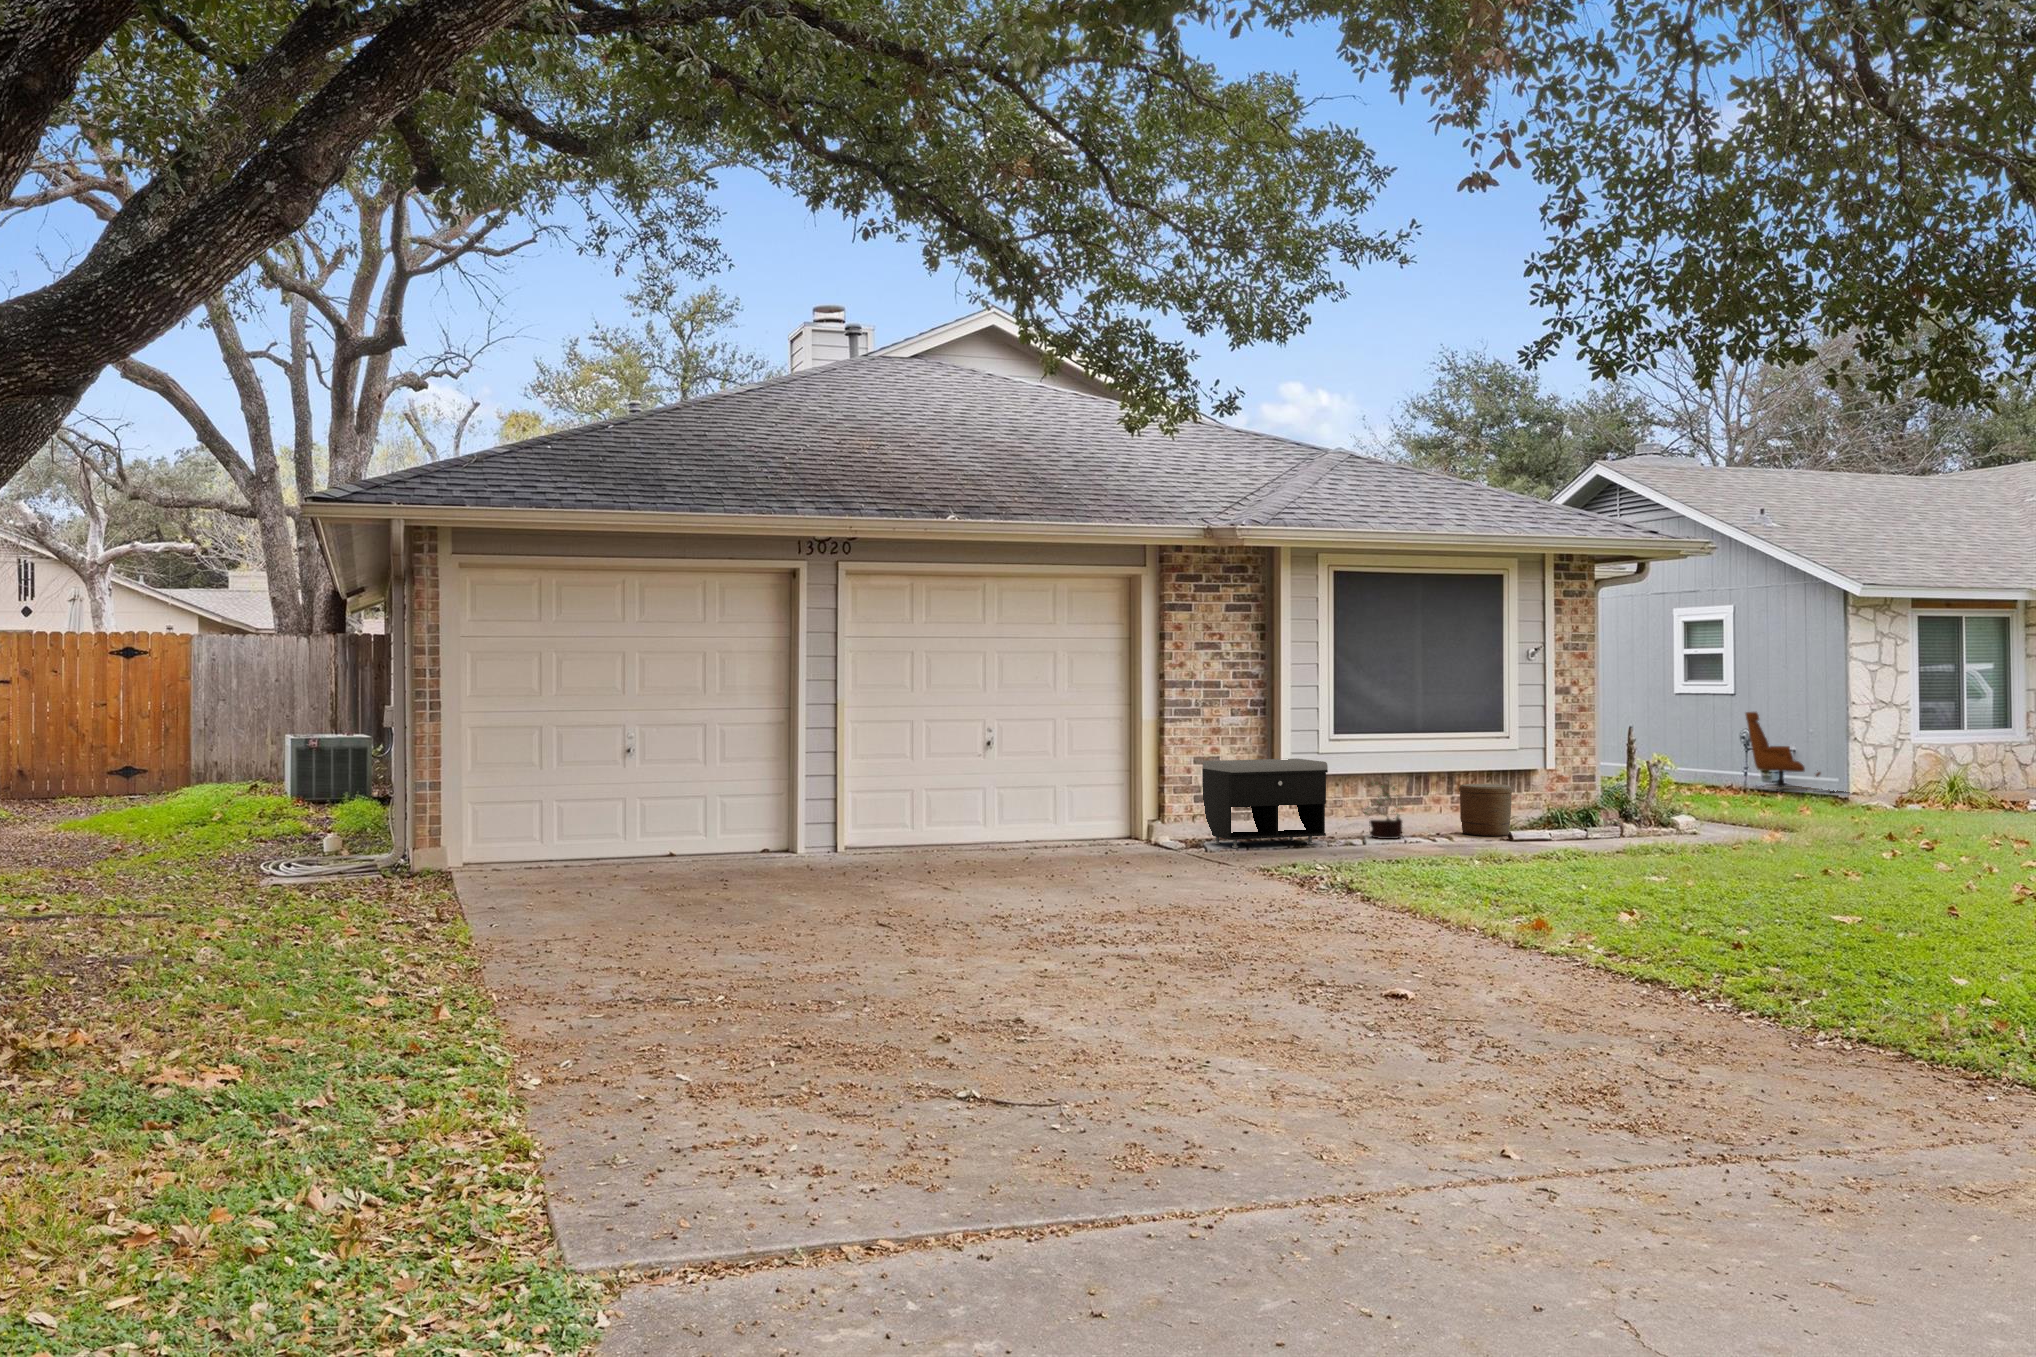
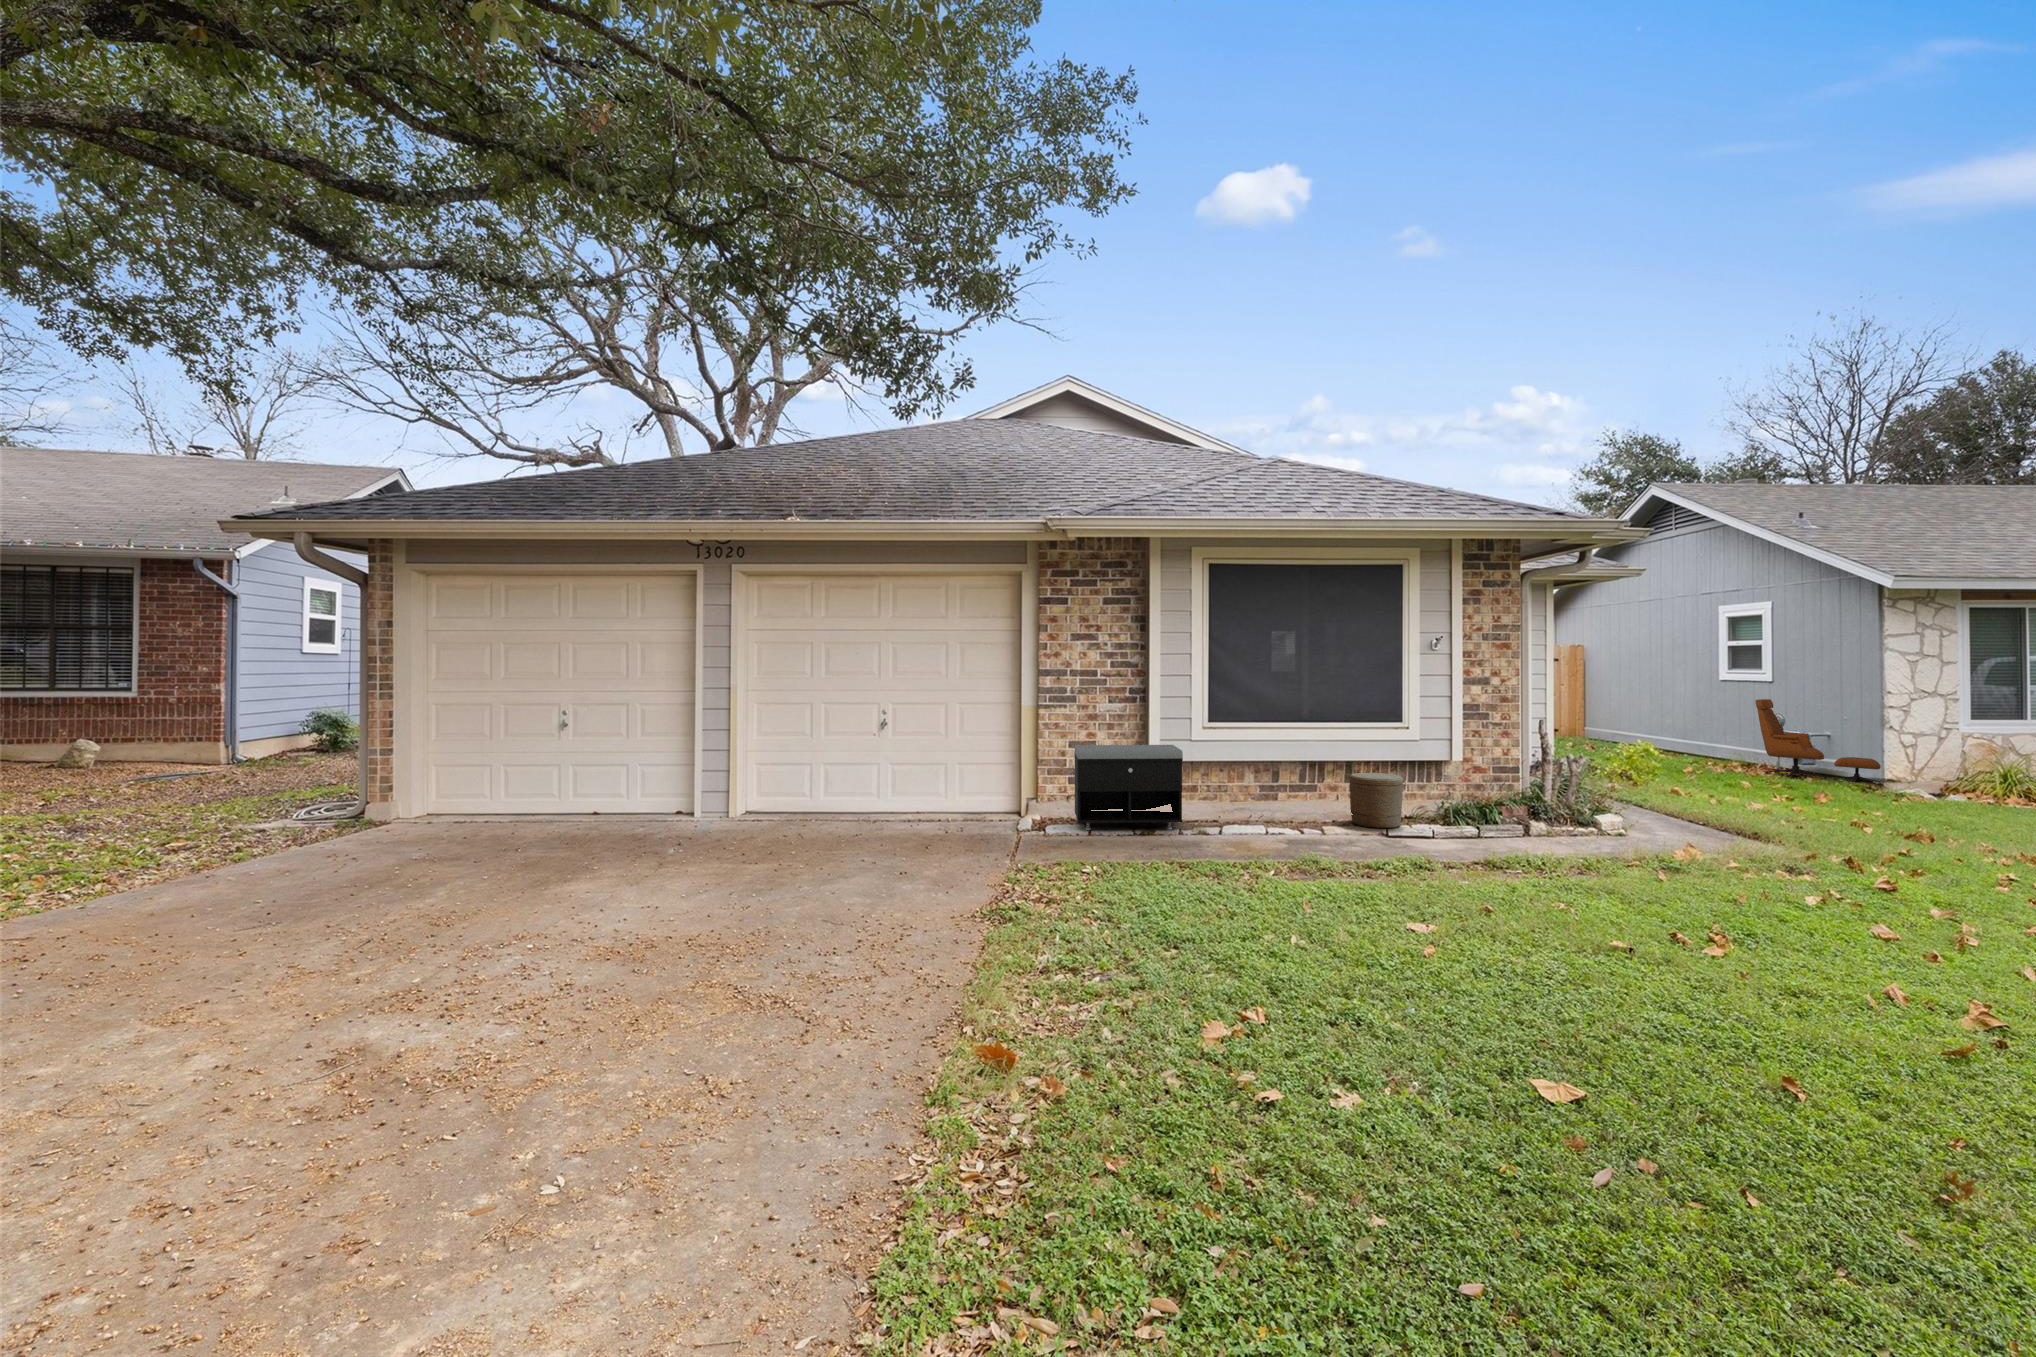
decorative plant: present [1363,782,1403,839] -> none [1240,767,1281,826]

